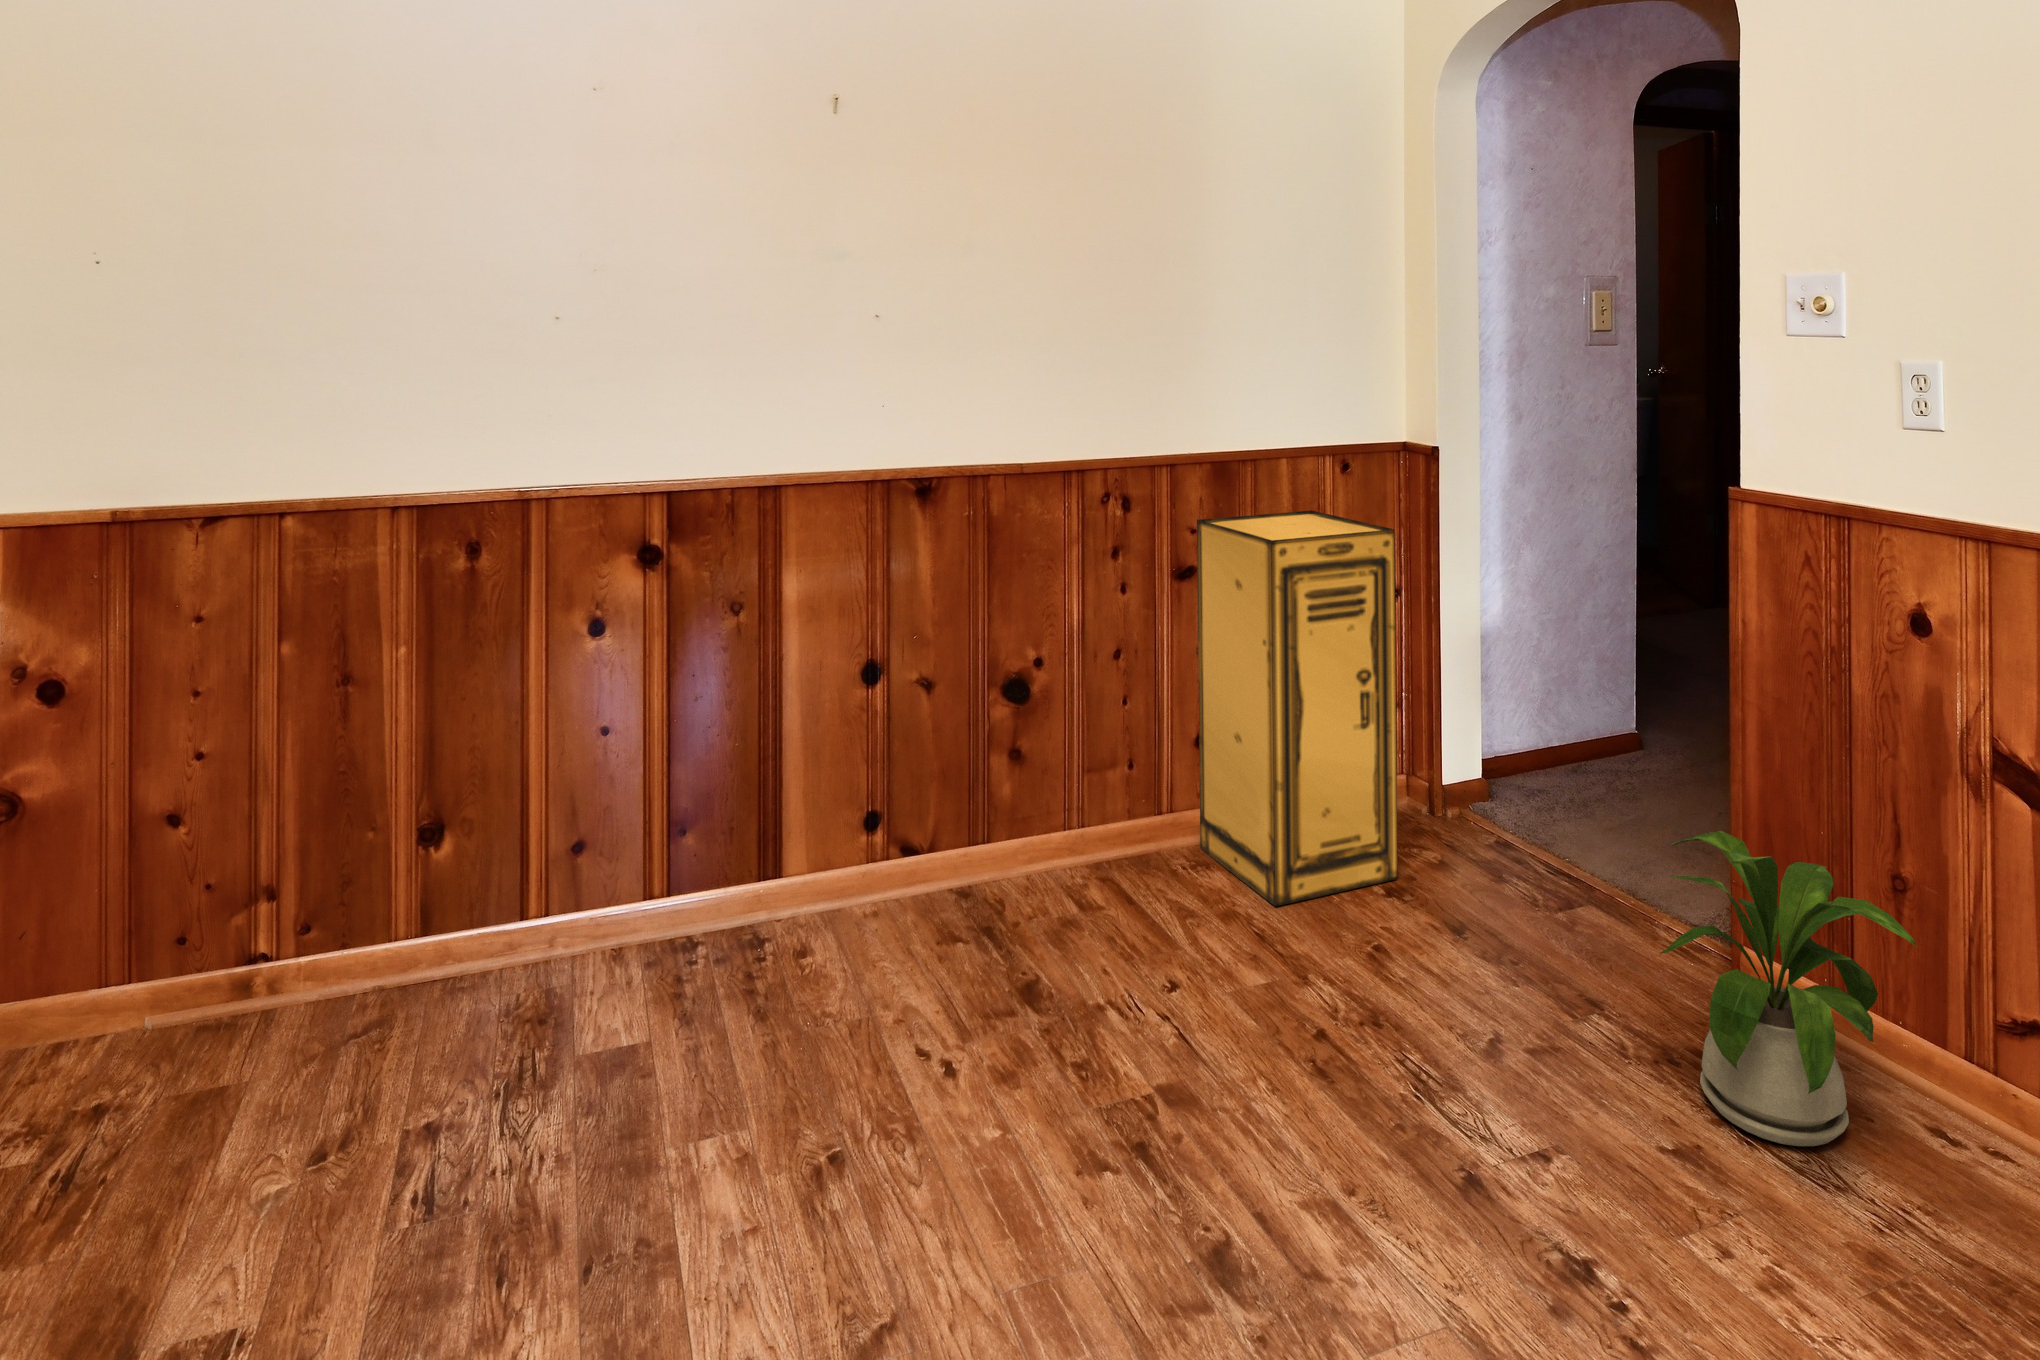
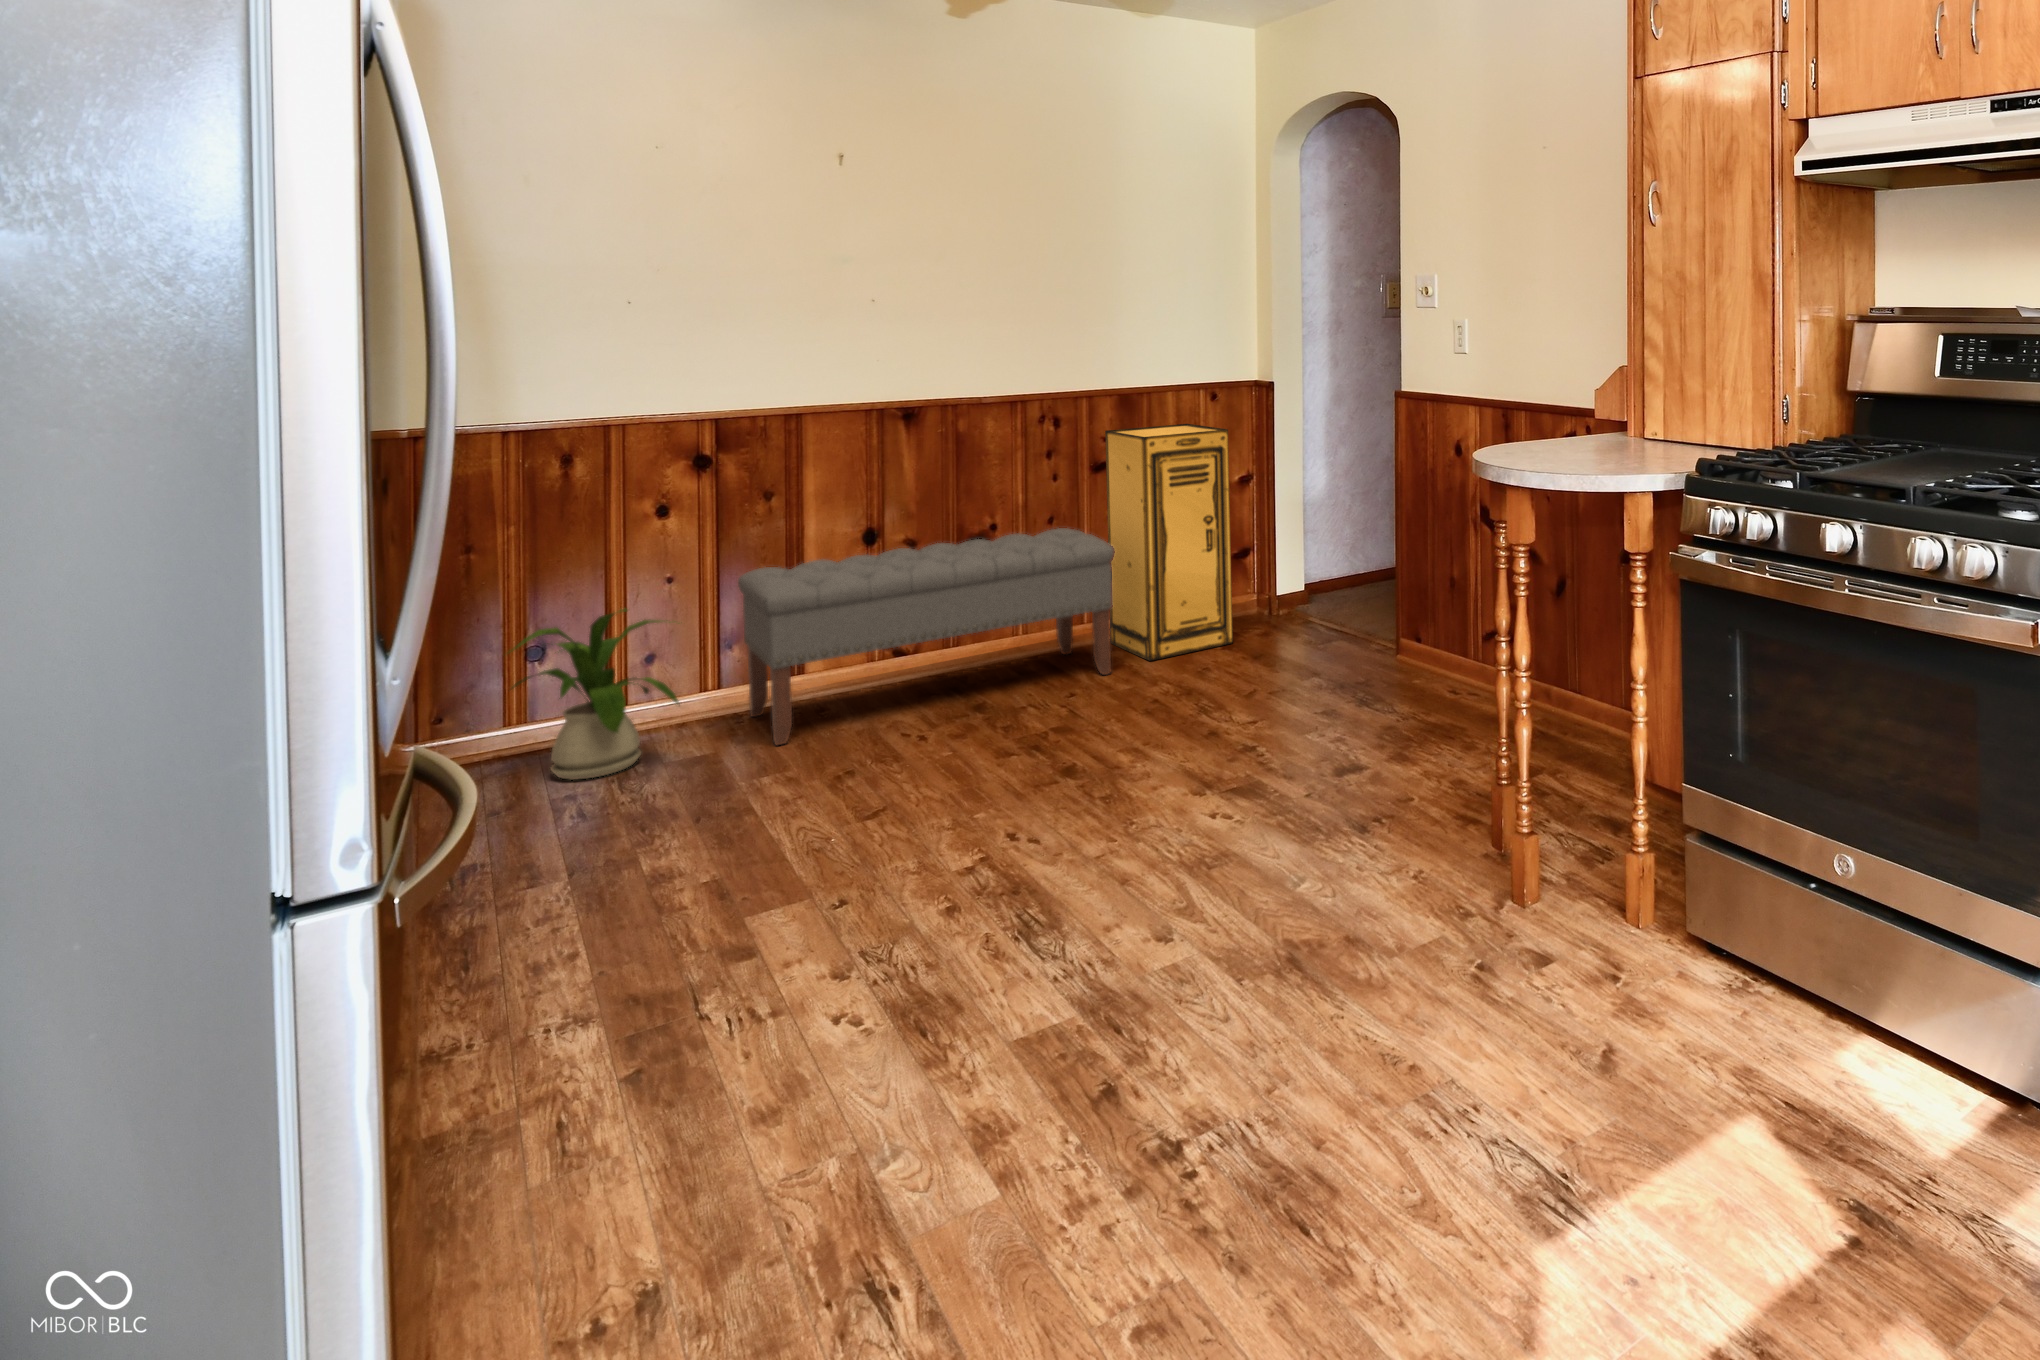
bench: none [691,670,1230,1041] -> present [738,528,1114,745]
house plant: present [1660,831,1917,1146] -> present [512,609,679,780]

